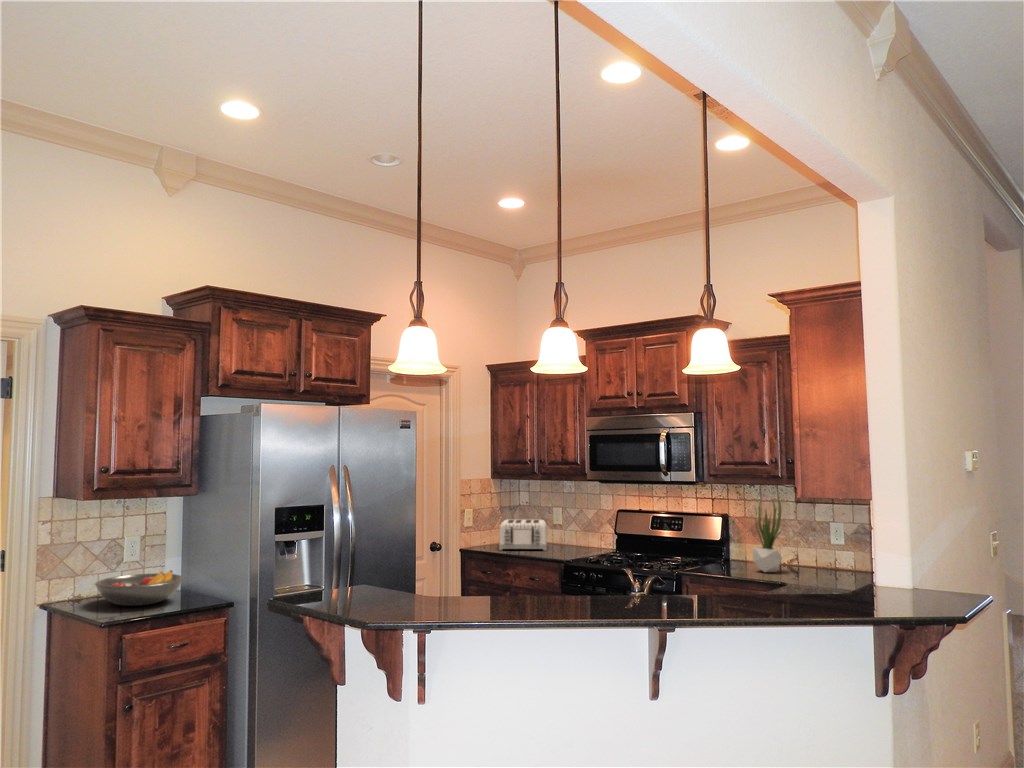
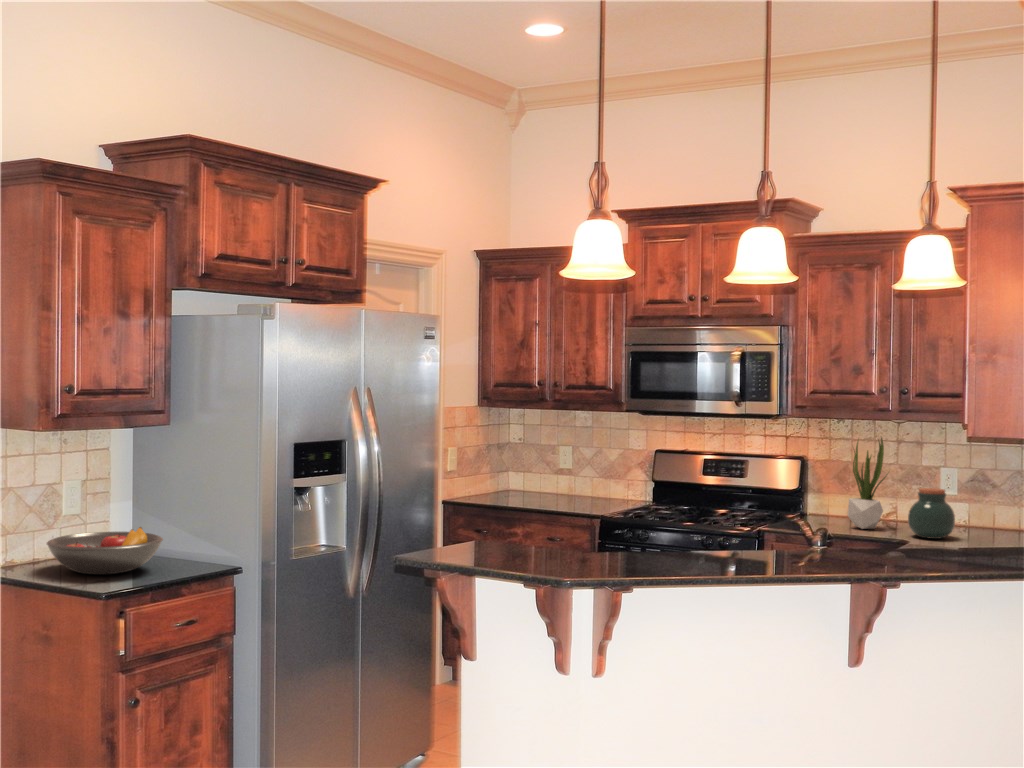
toaster: present [499,519,547,551] -> none [492,462,561,503]
jar: none [797,539,835,581] -> present [908,488,955,539]

